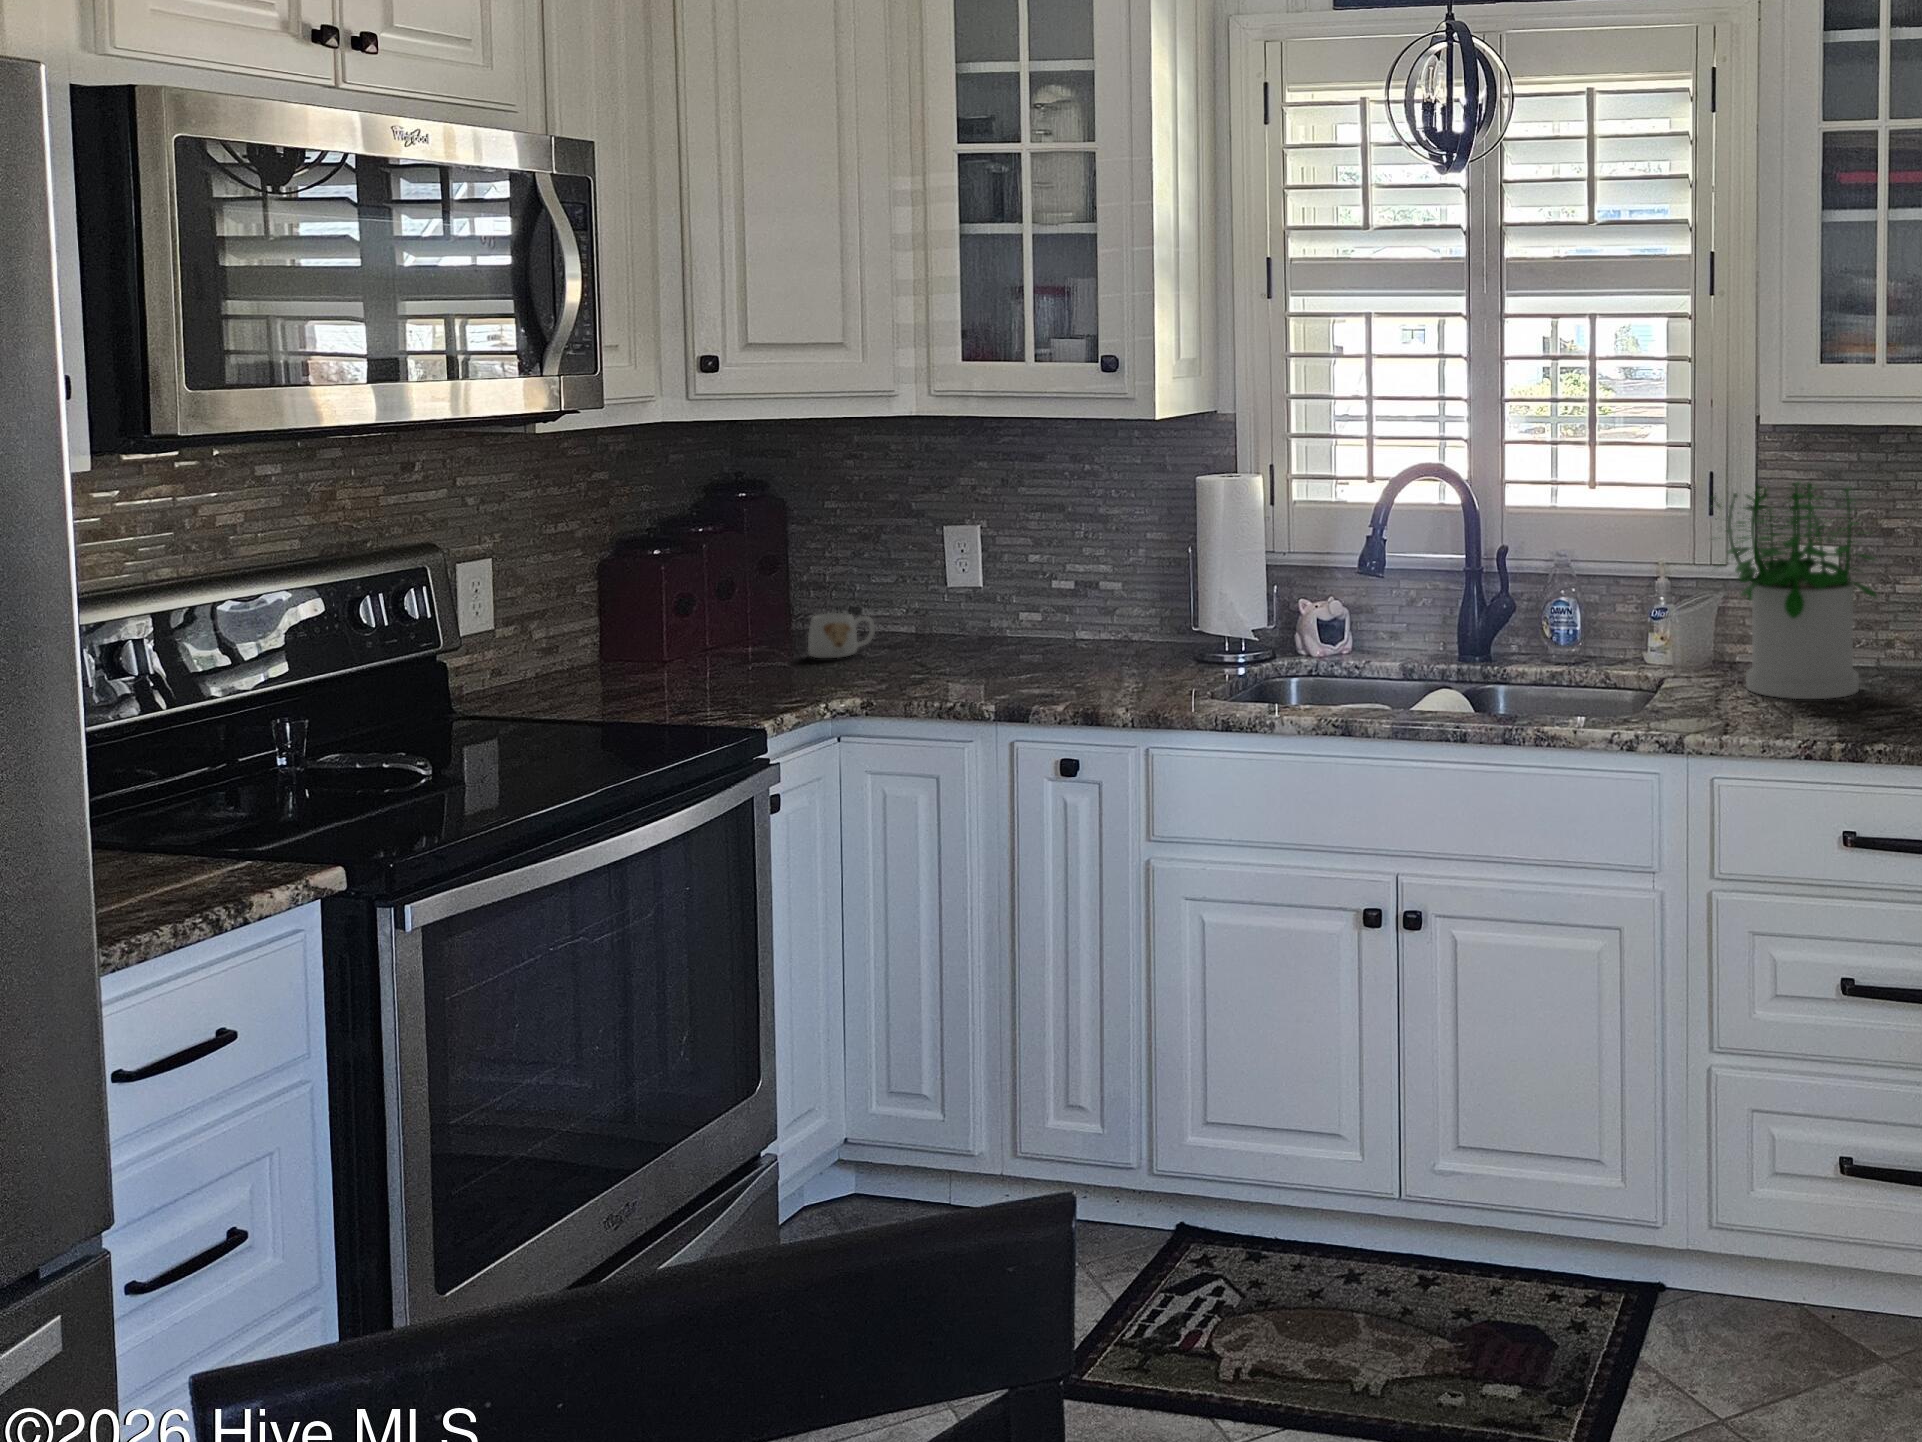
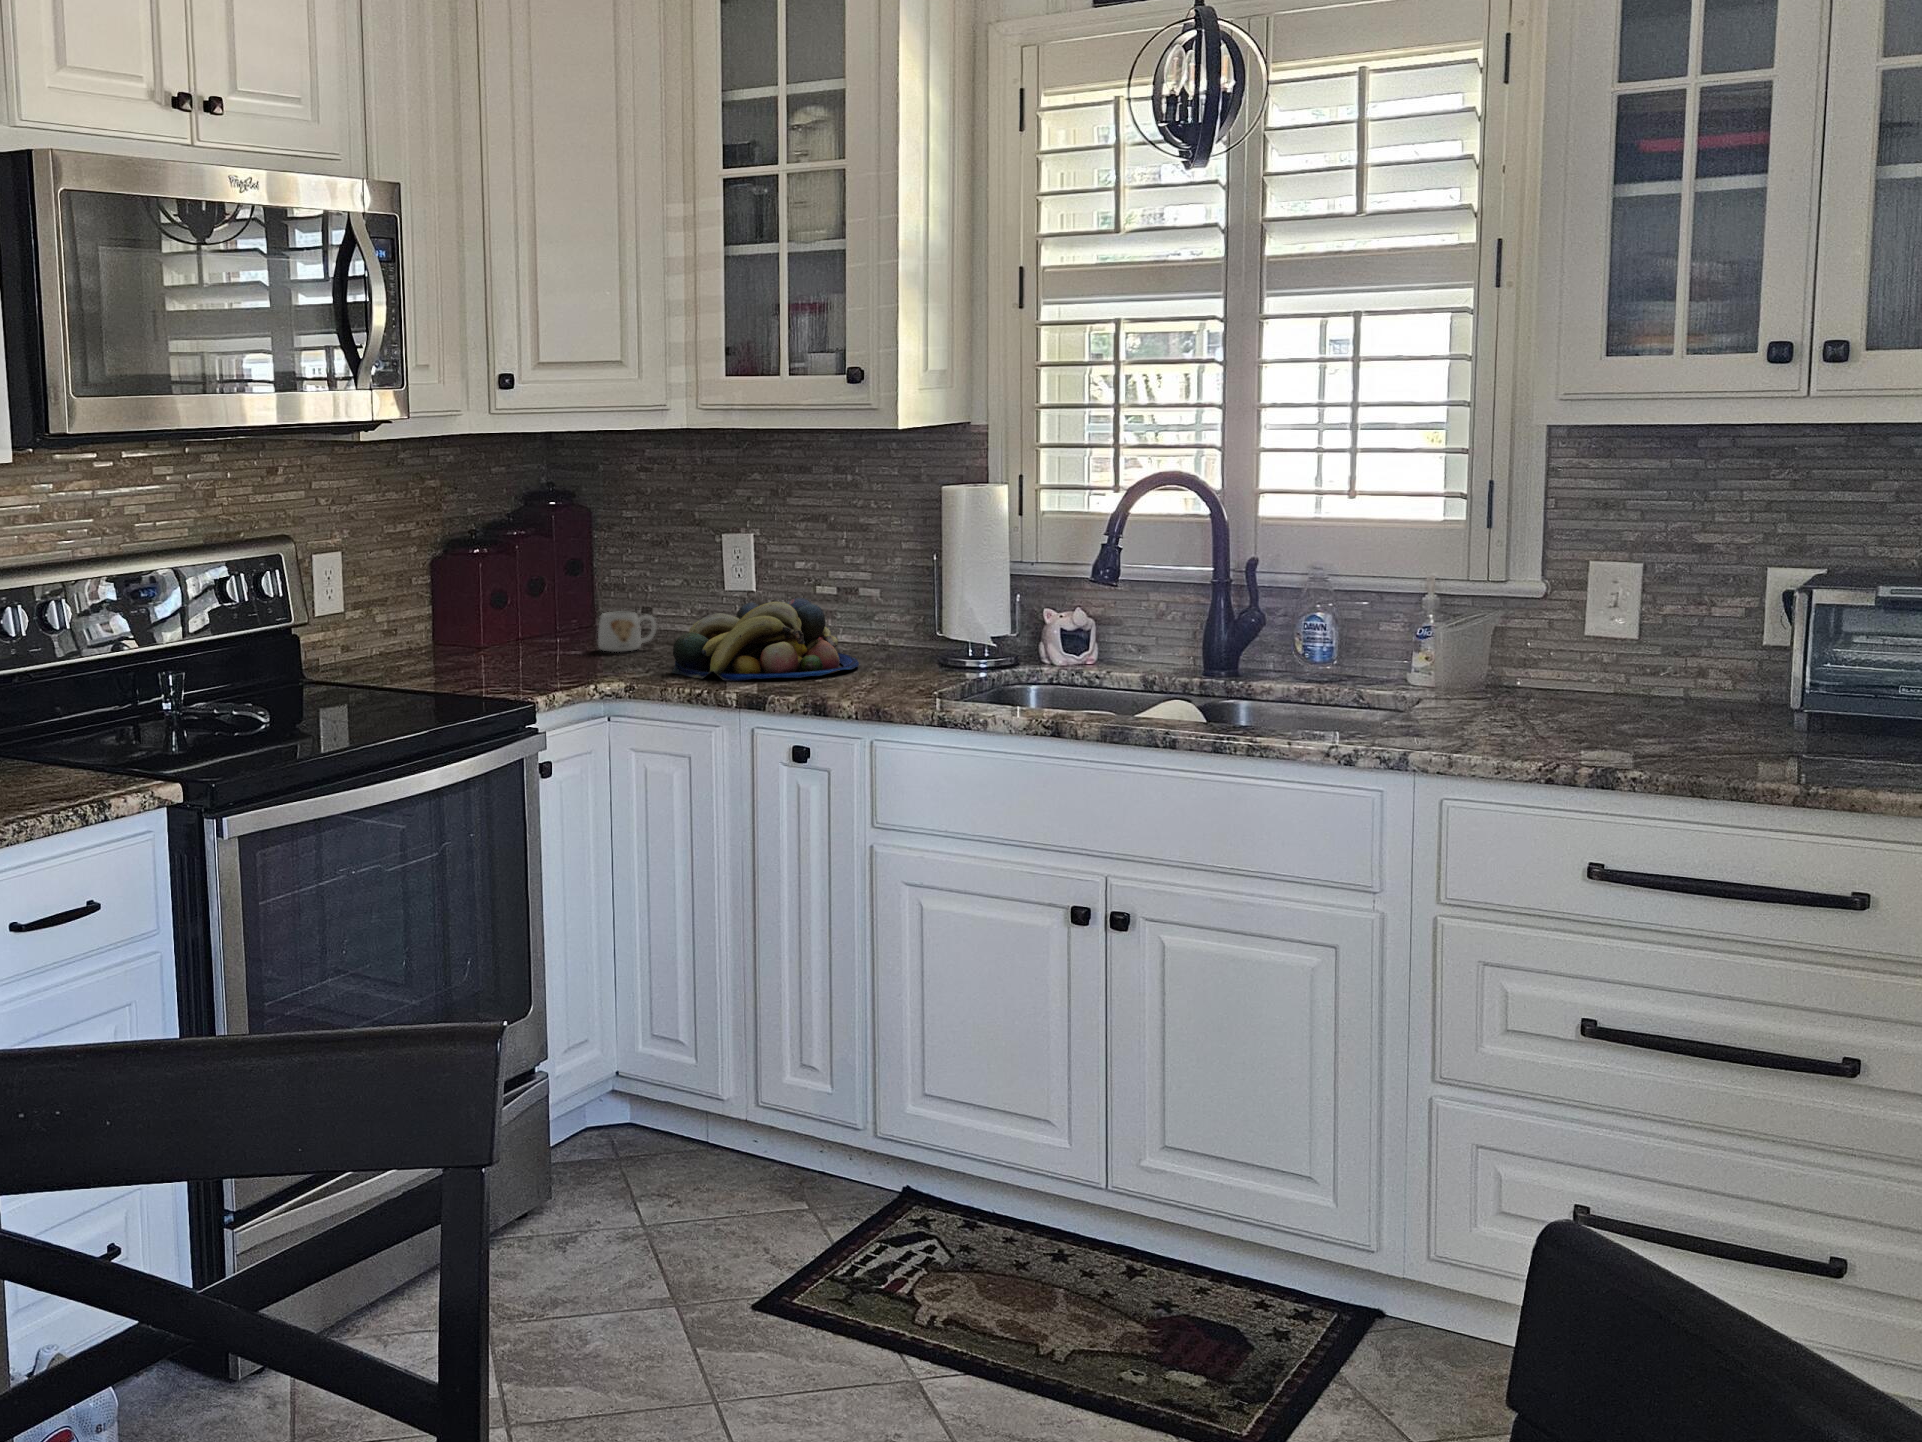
potted plant: present [1709,482,1877,699] -> none [1470,491,1669,727]
fruit bowl: none [905,595,1109,689] -> present [672,598,859,681]

